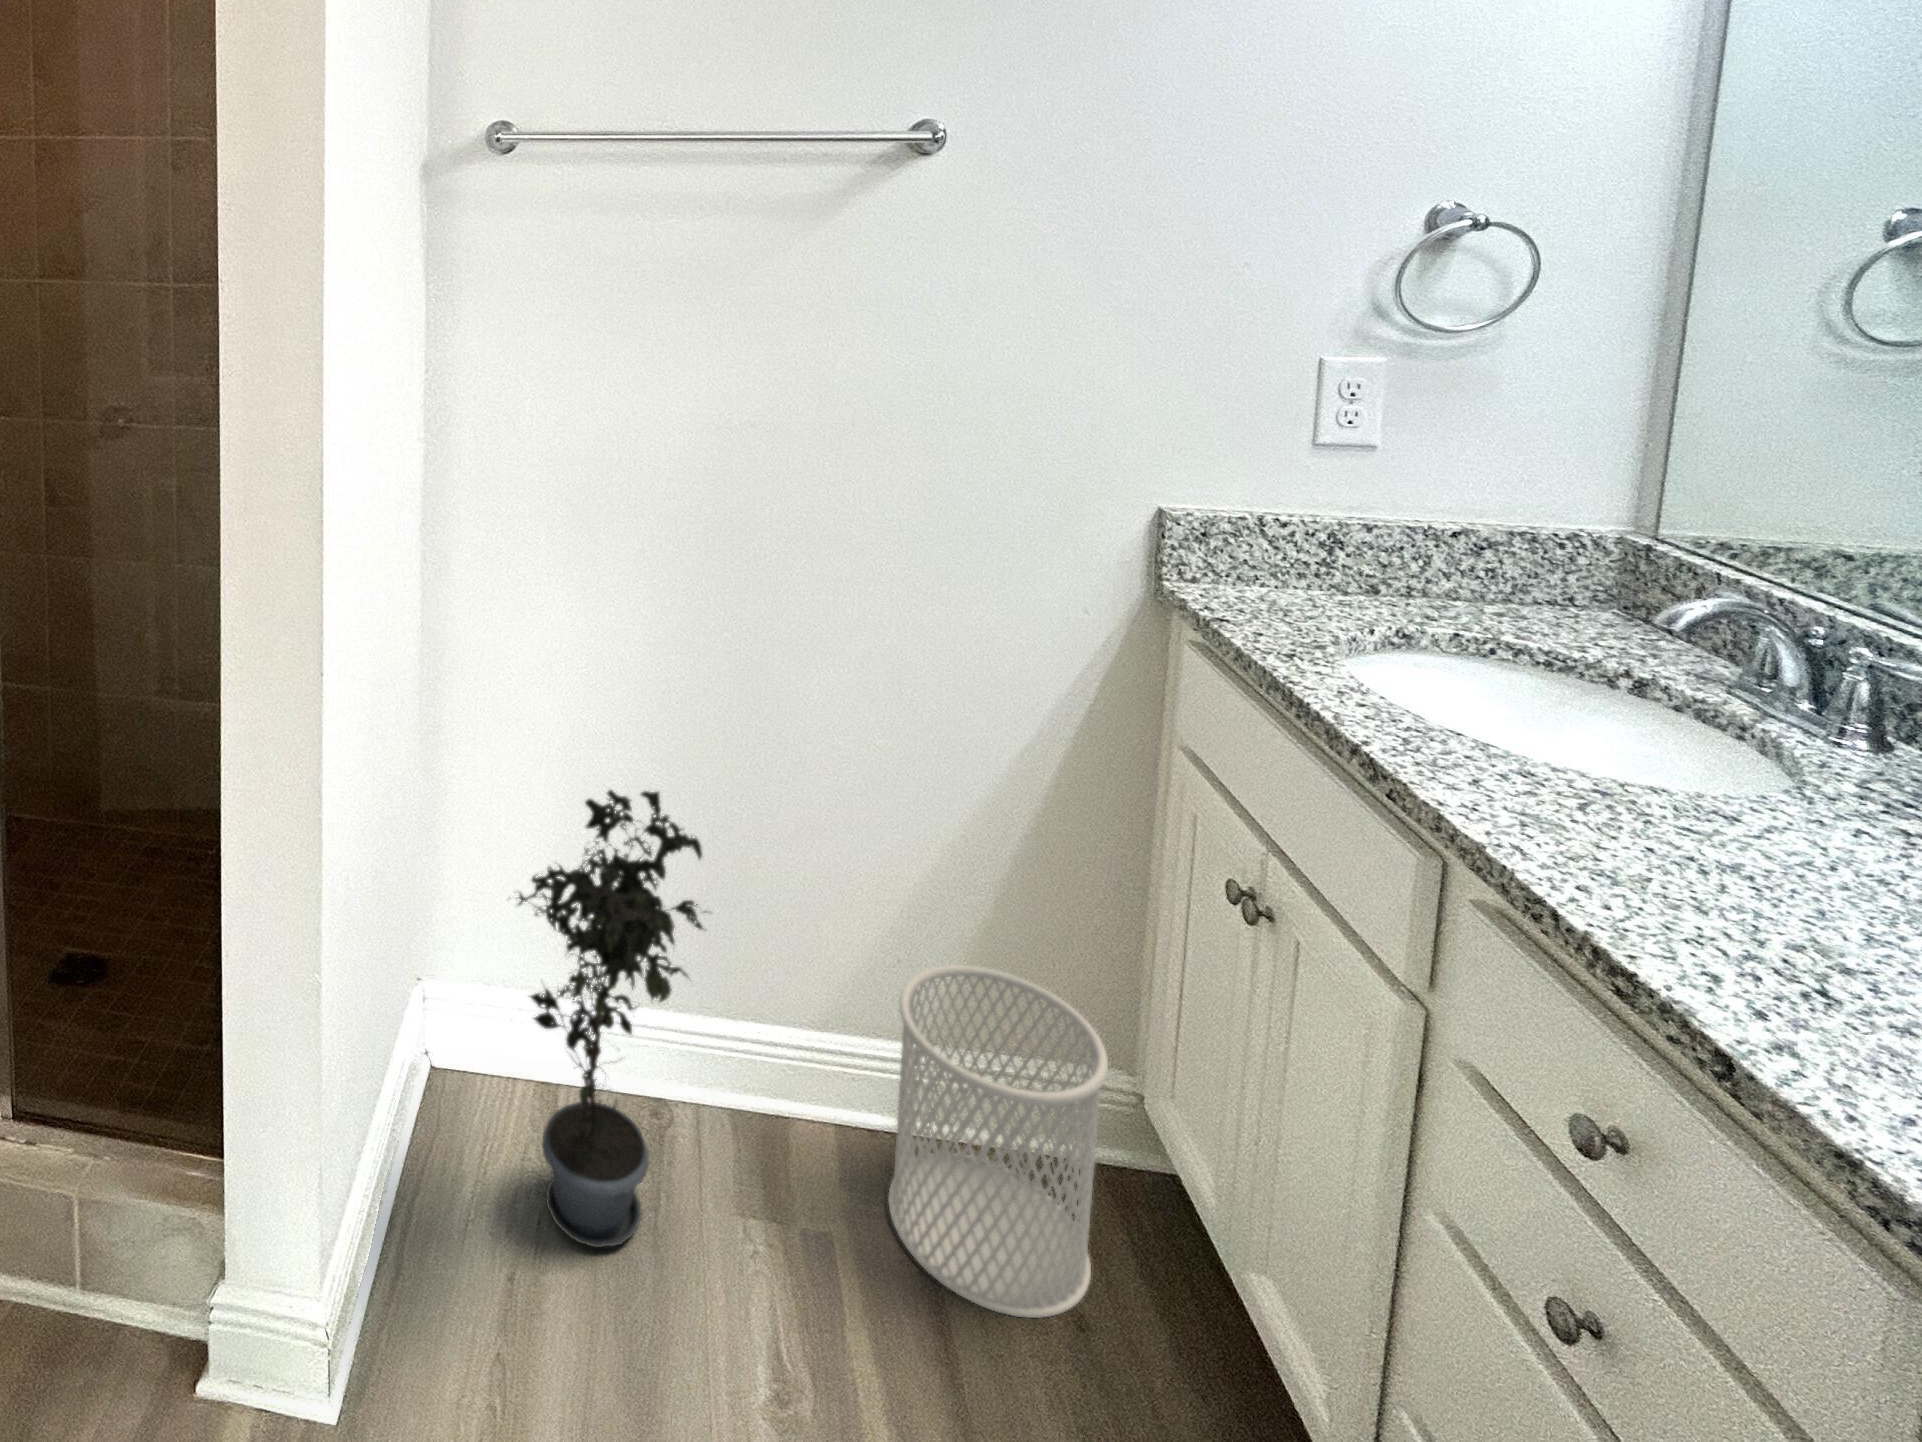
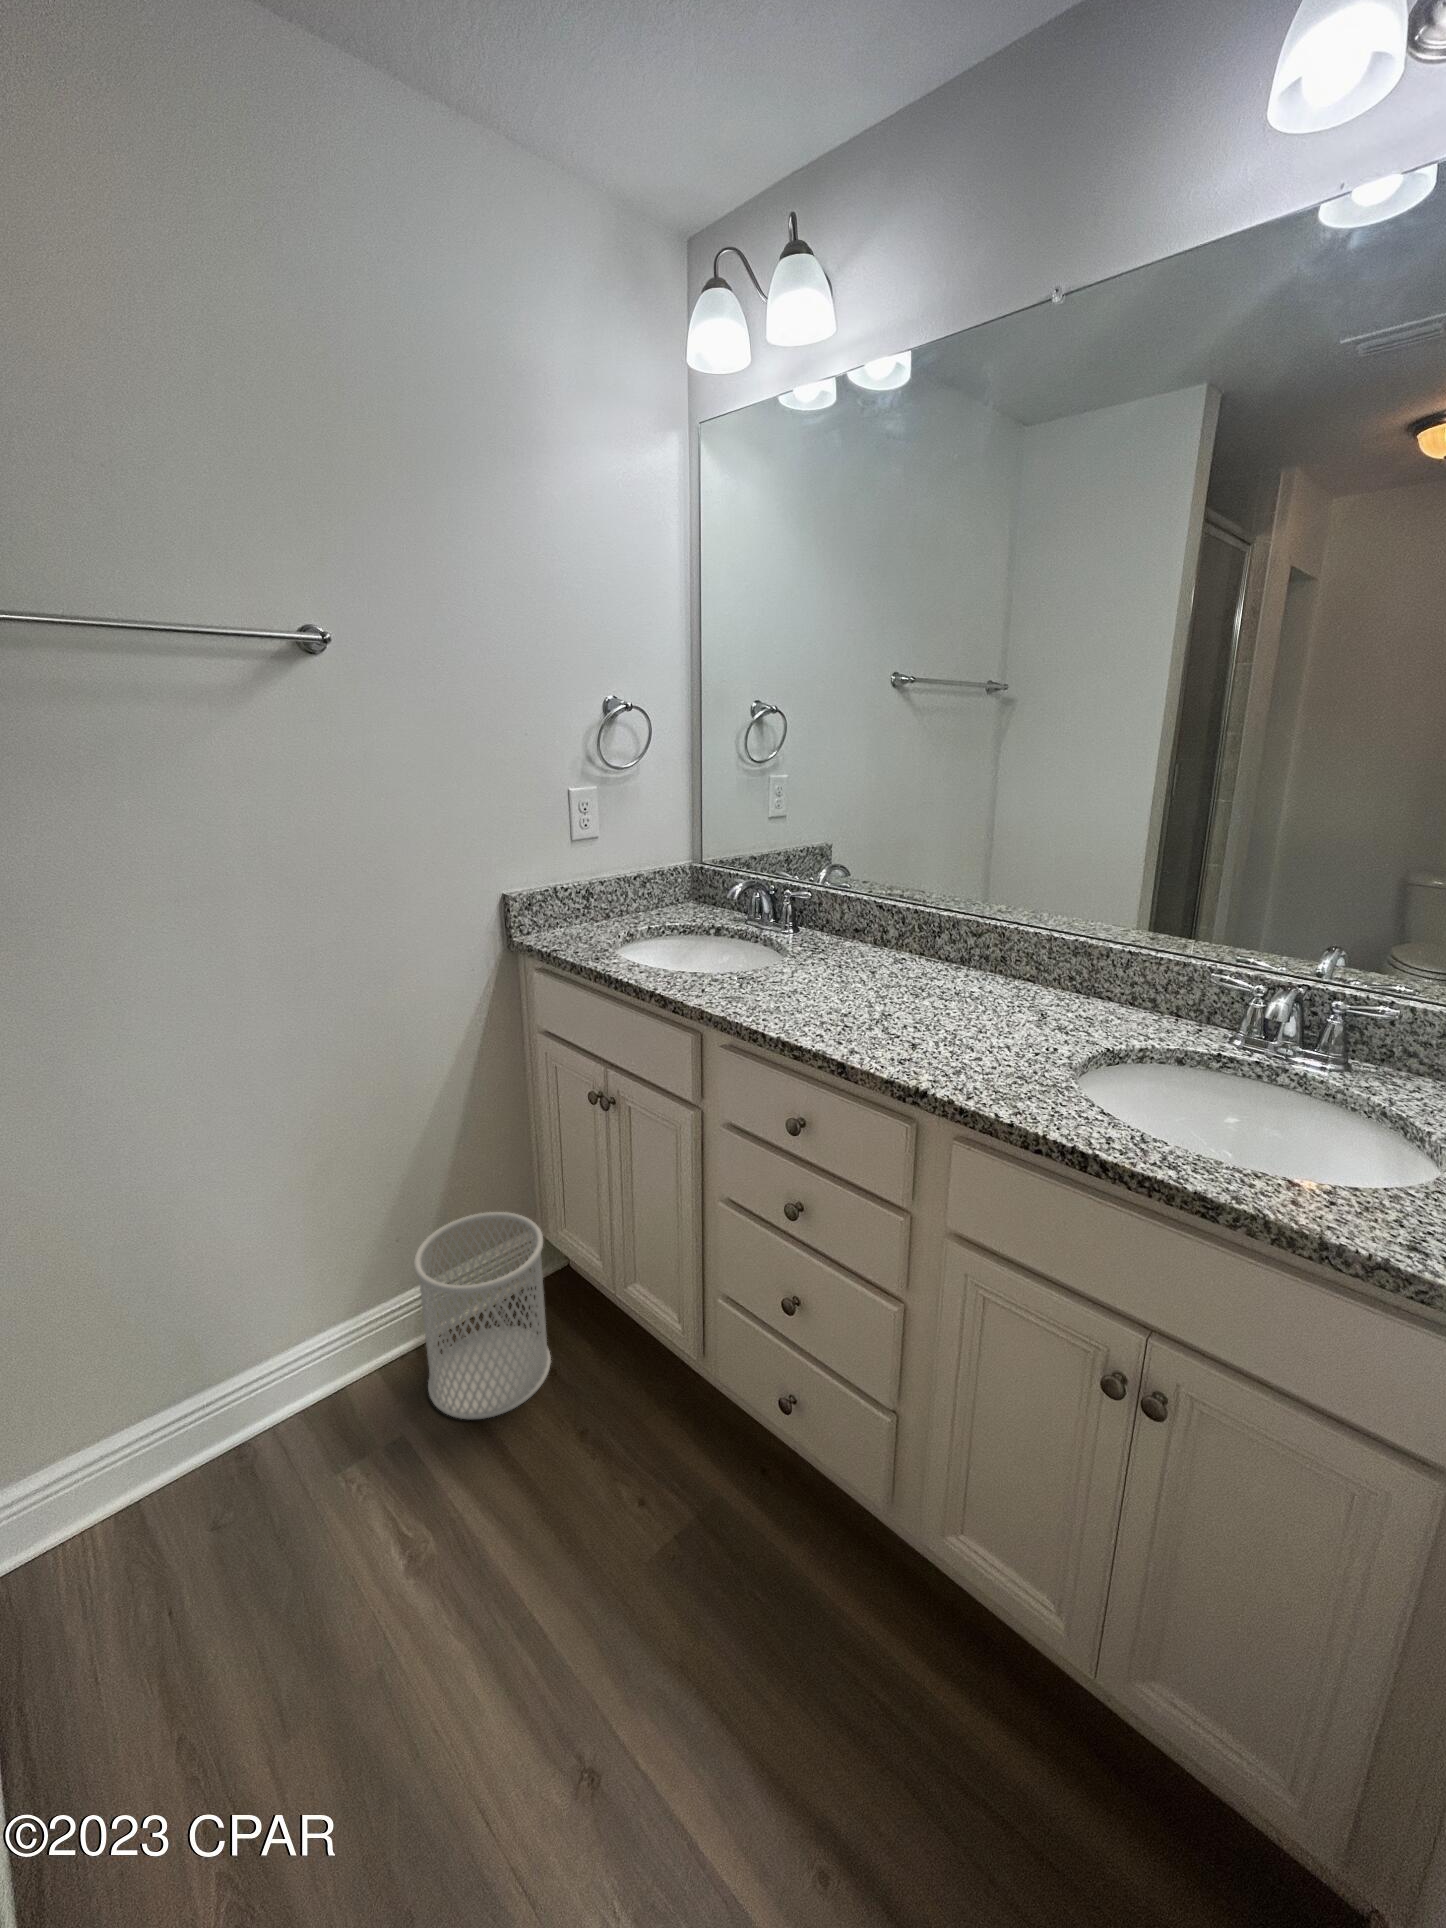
potted plant: present [509,790,703,1247] -> none [58,1224,280,1623]

